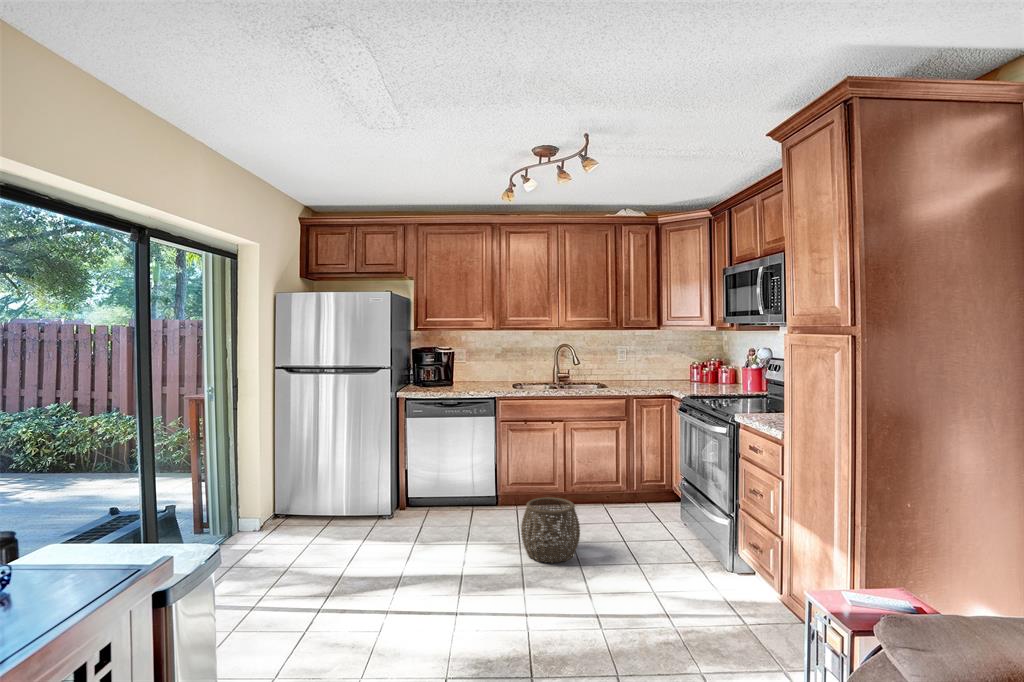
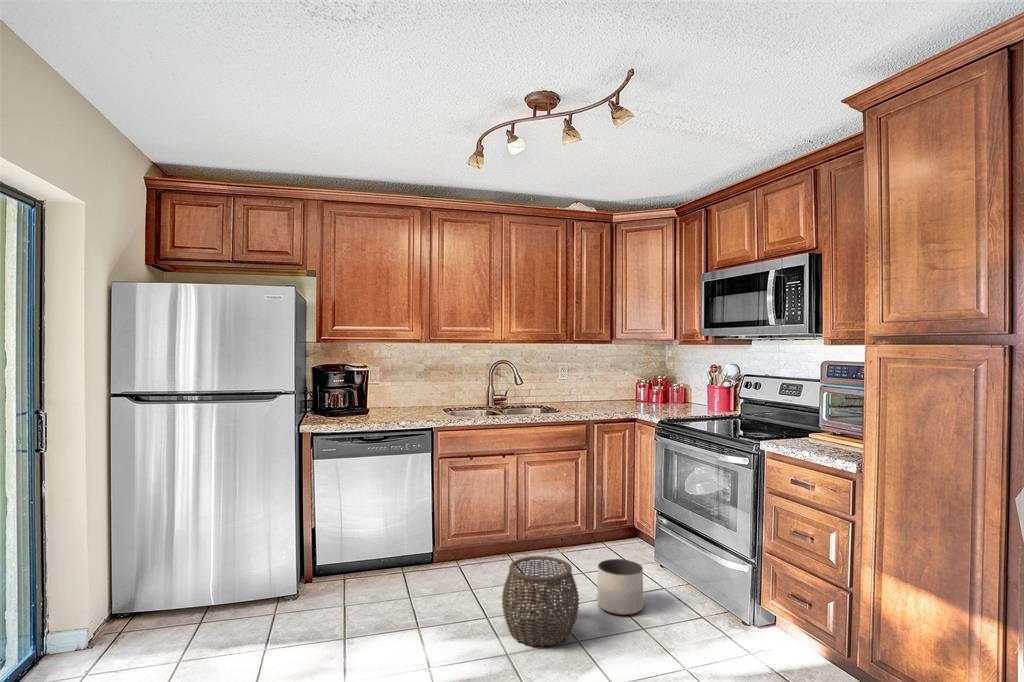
planter: none [607,507,644,551] -> present [597,559,643,615]

